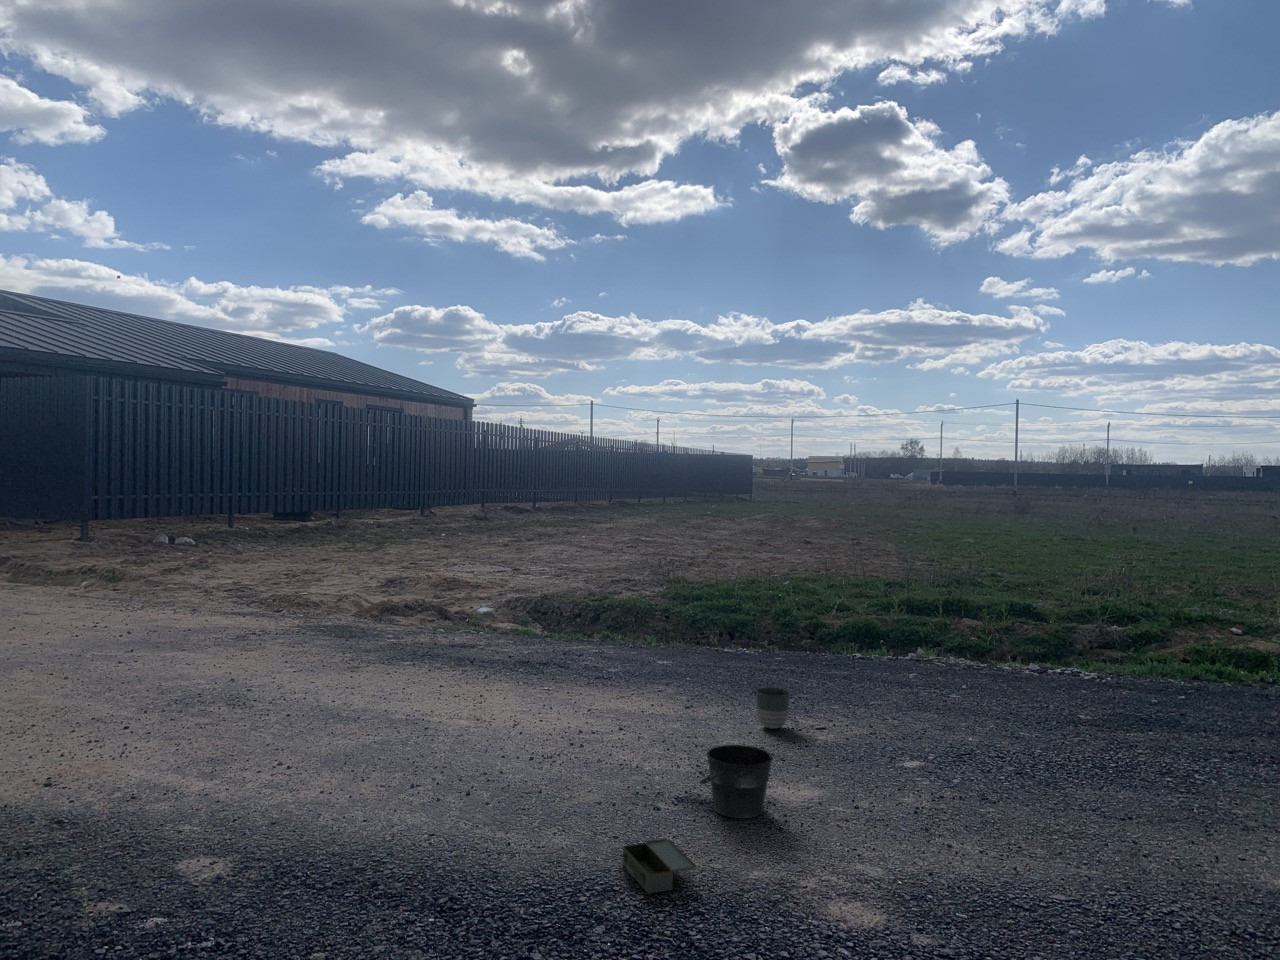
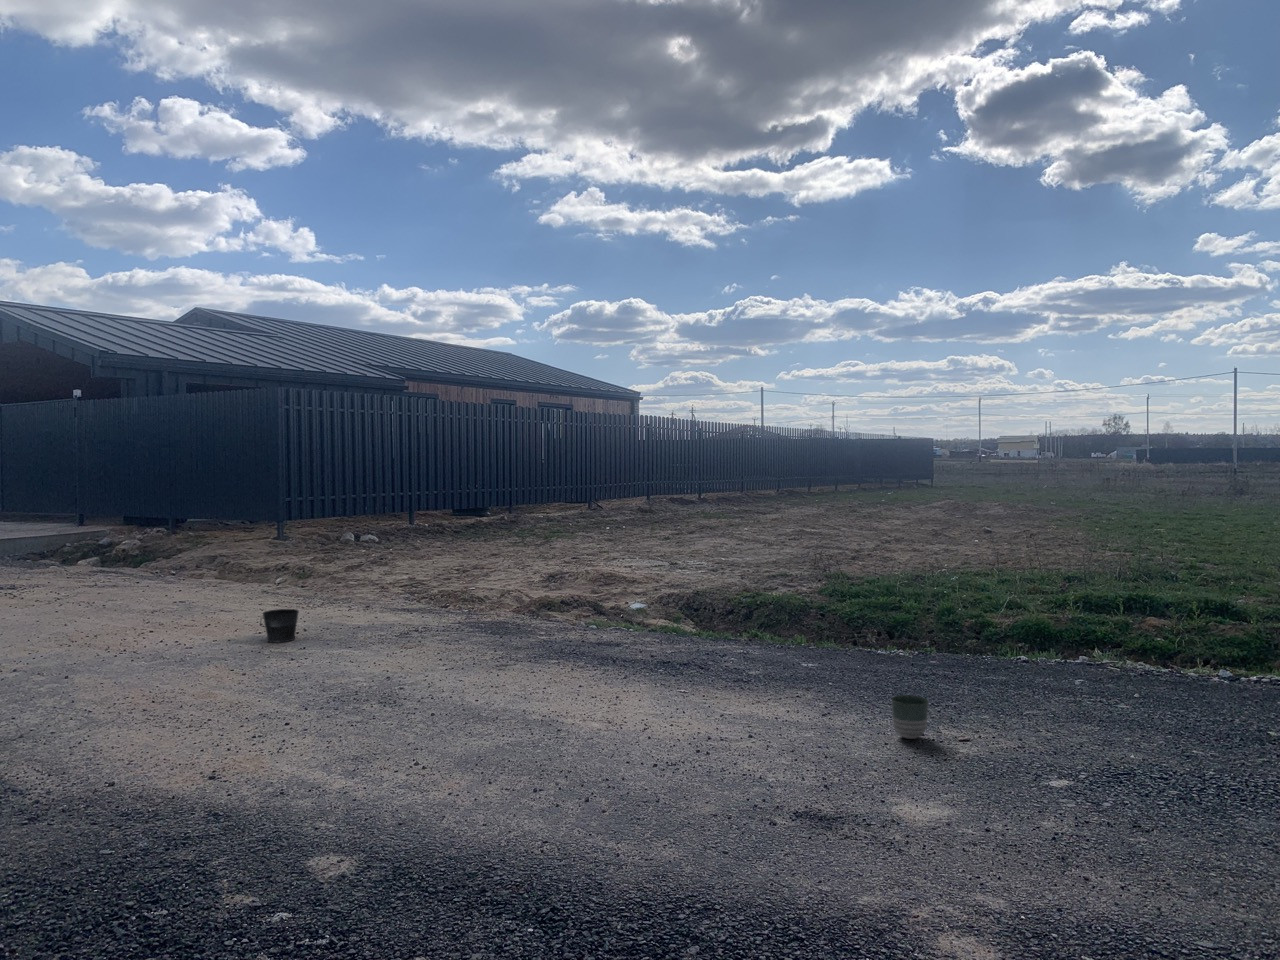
bucket: present [700,745,773,818] -> present [260,609,299,643]
toolbox: present [622,839,696,894] -> none [726,858,798,915]

